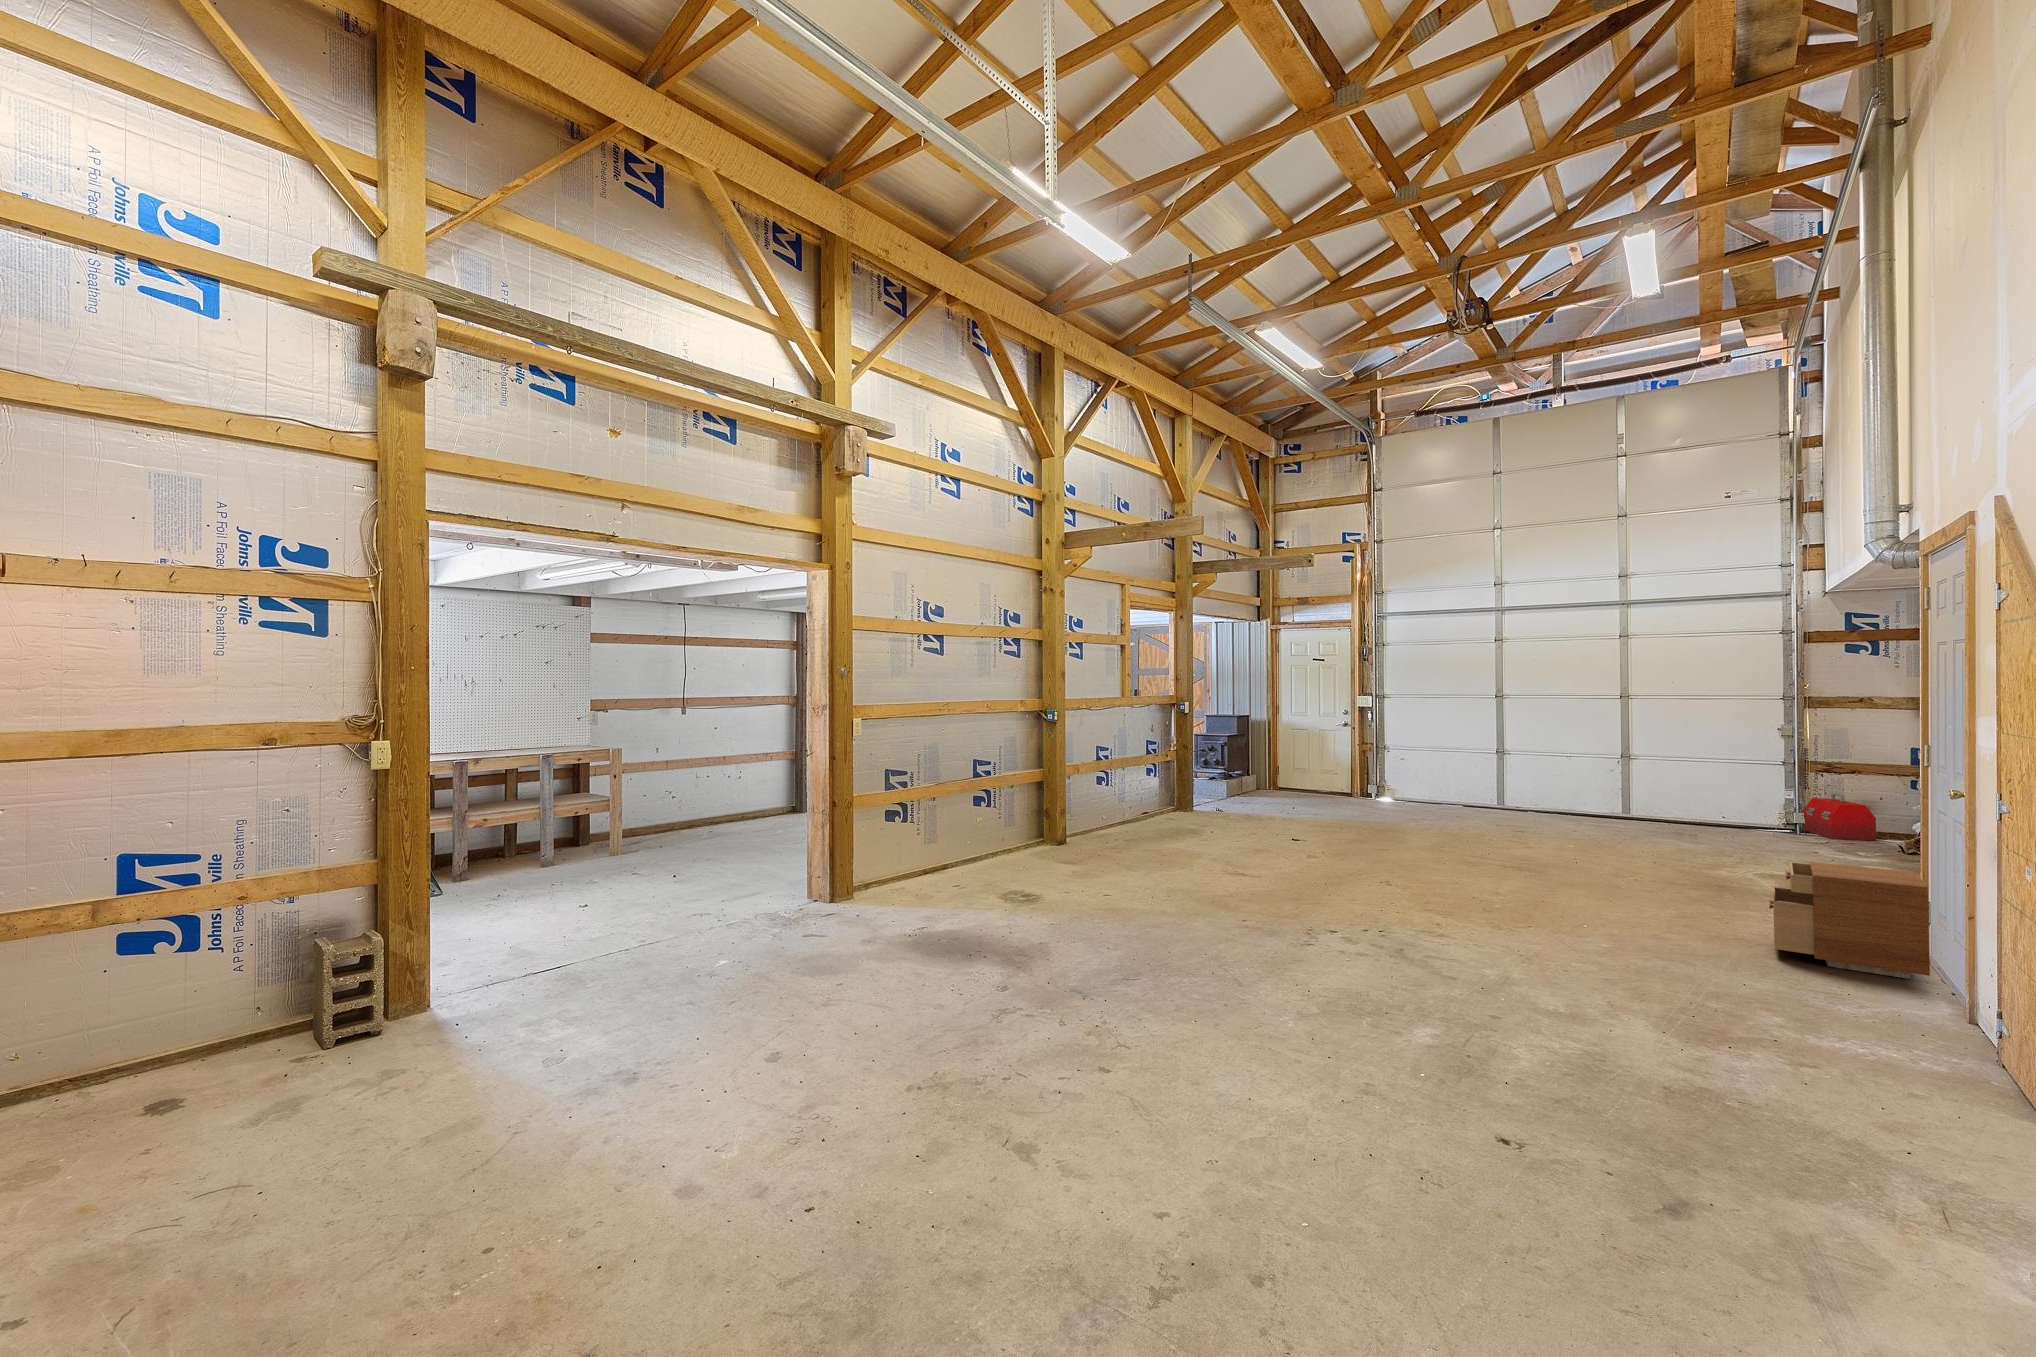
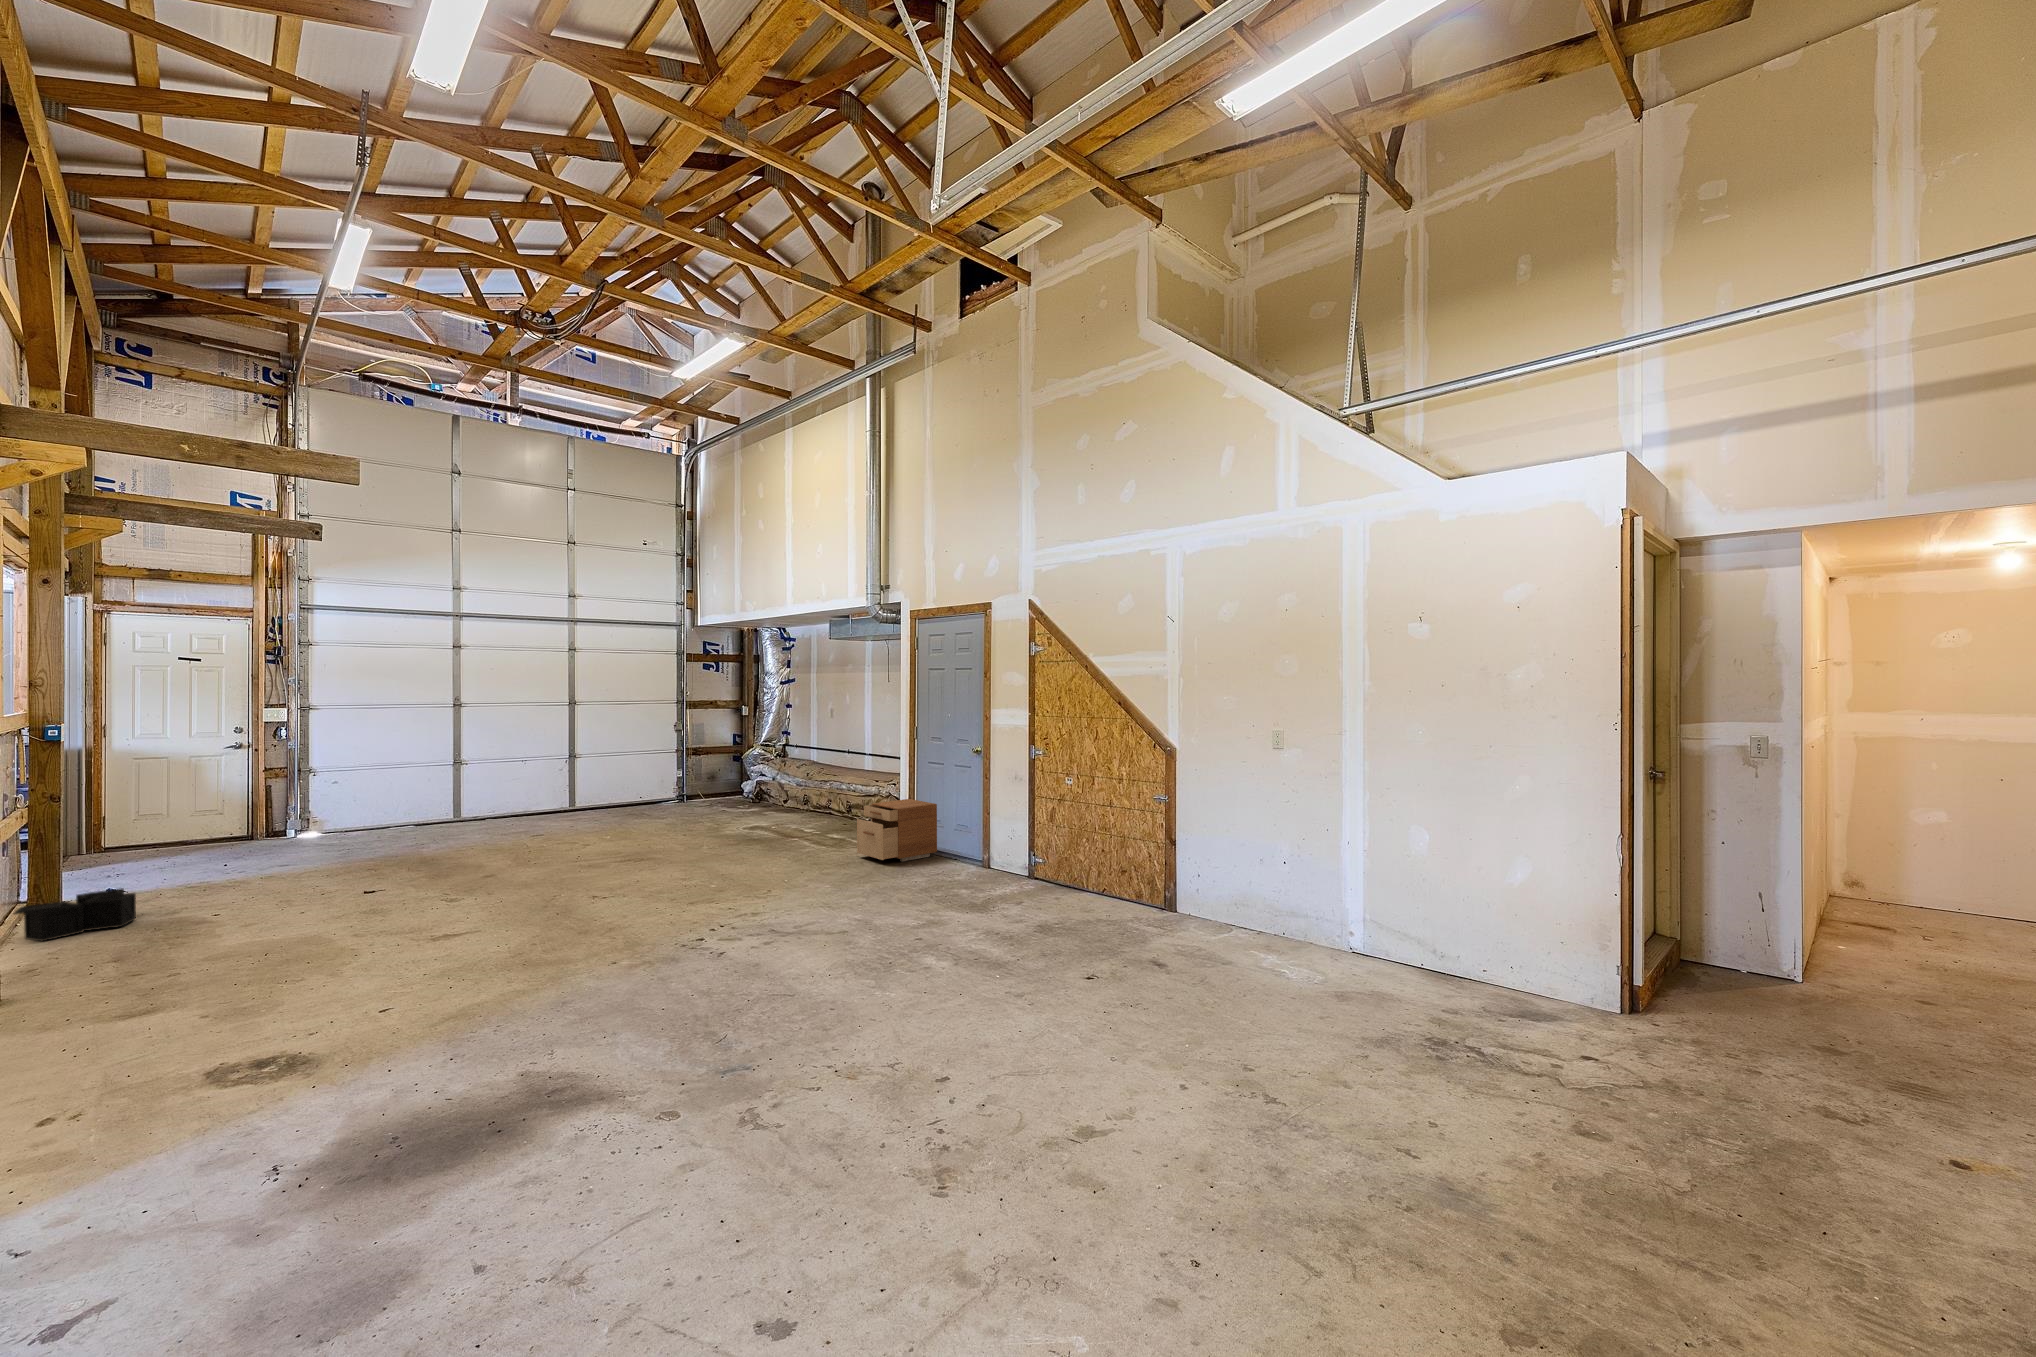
toolbox: present [1803,793,1876,841] -> none [686,767,731,799]
storage bin: none [1147,801,1205,823] -> present [14,888,136,941]

